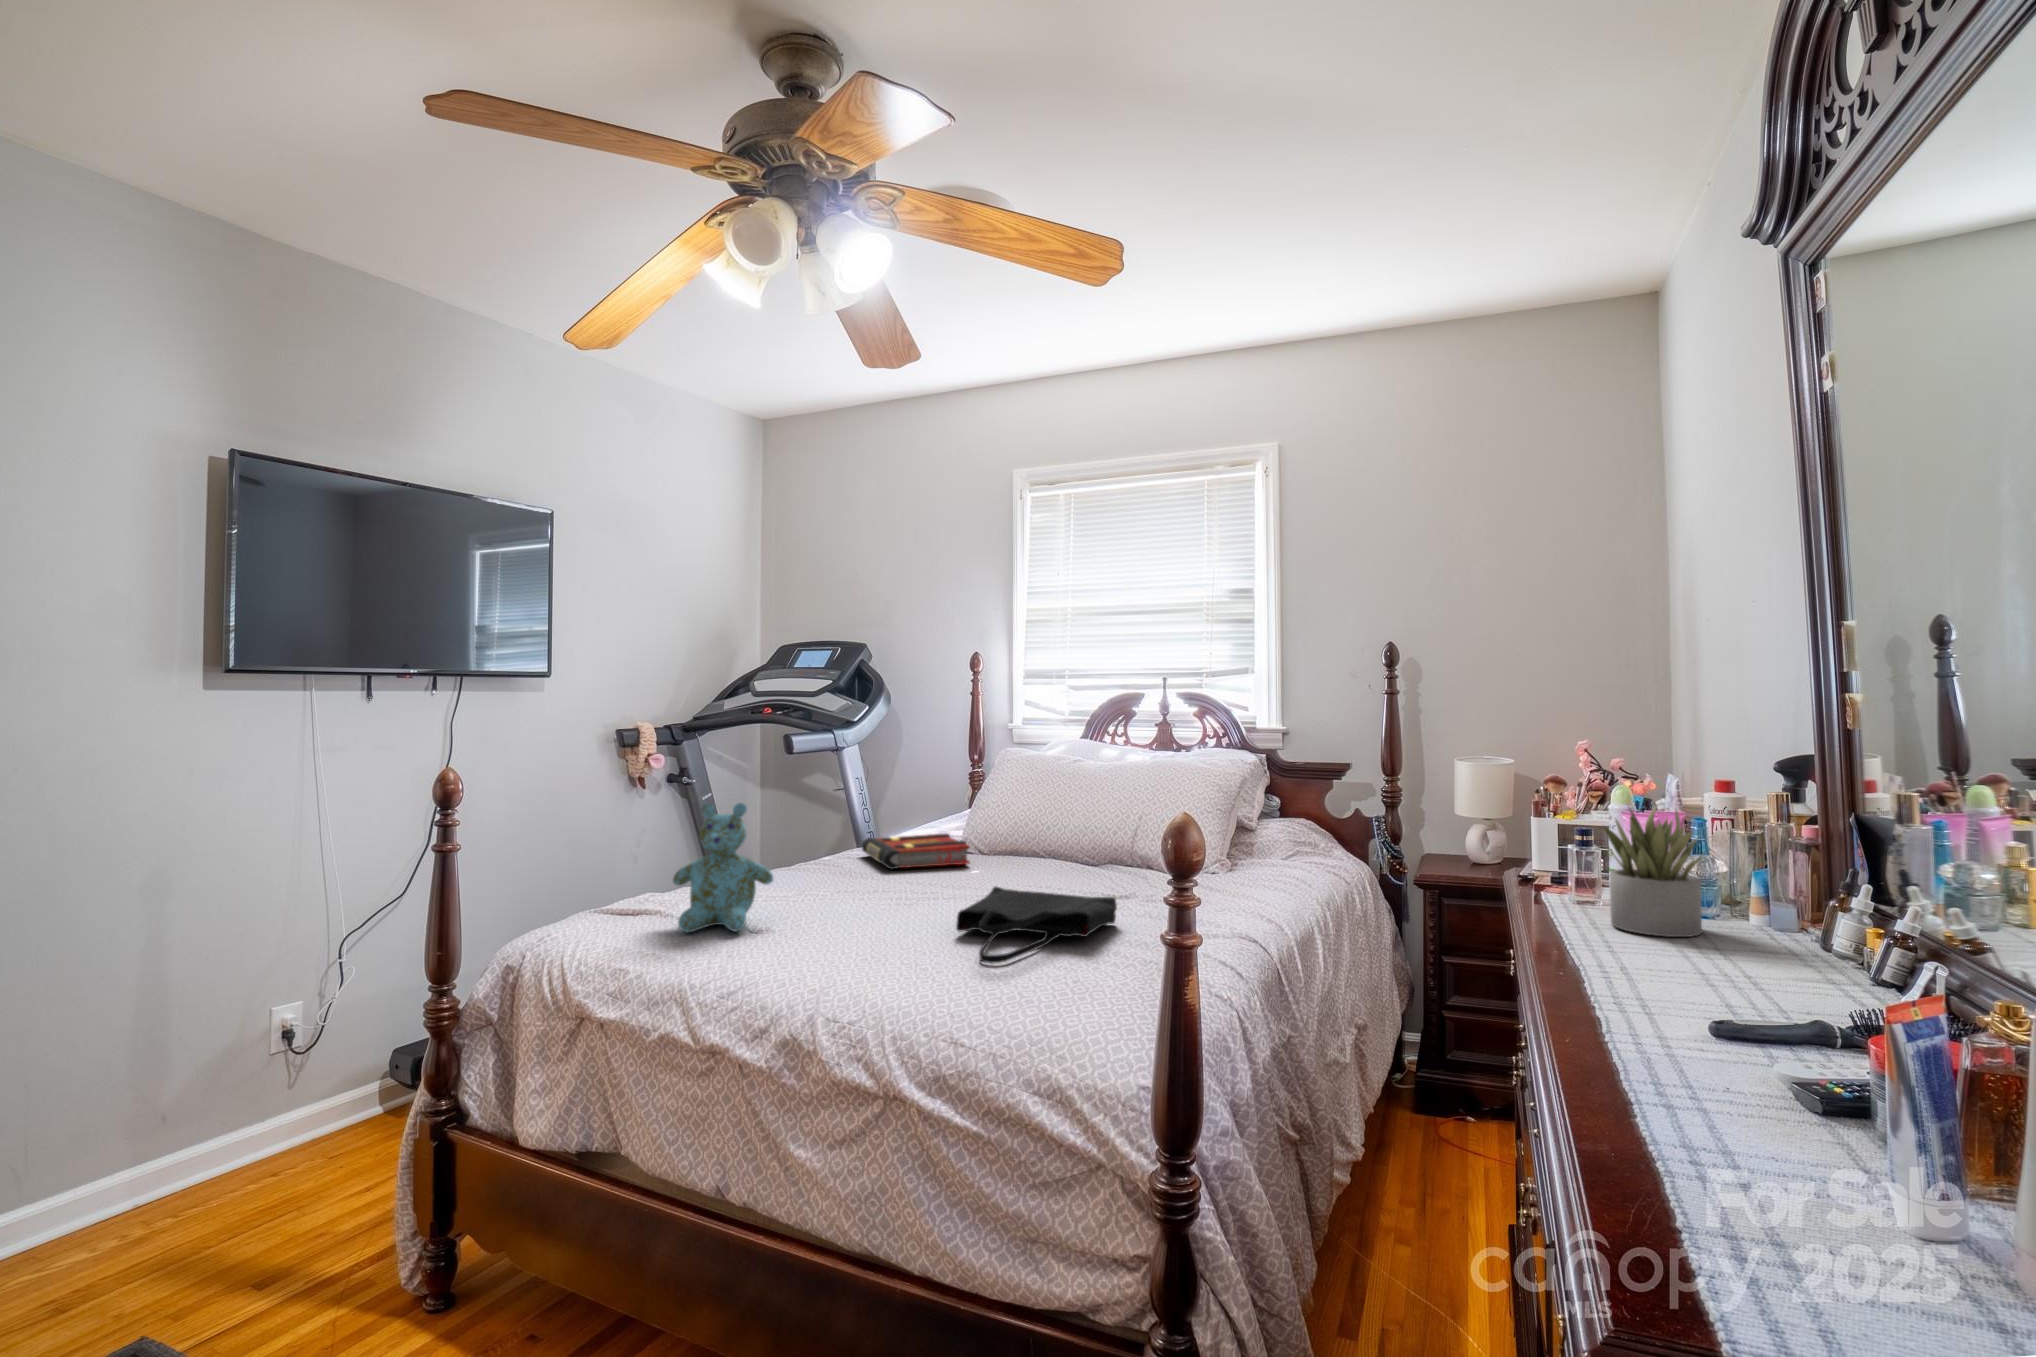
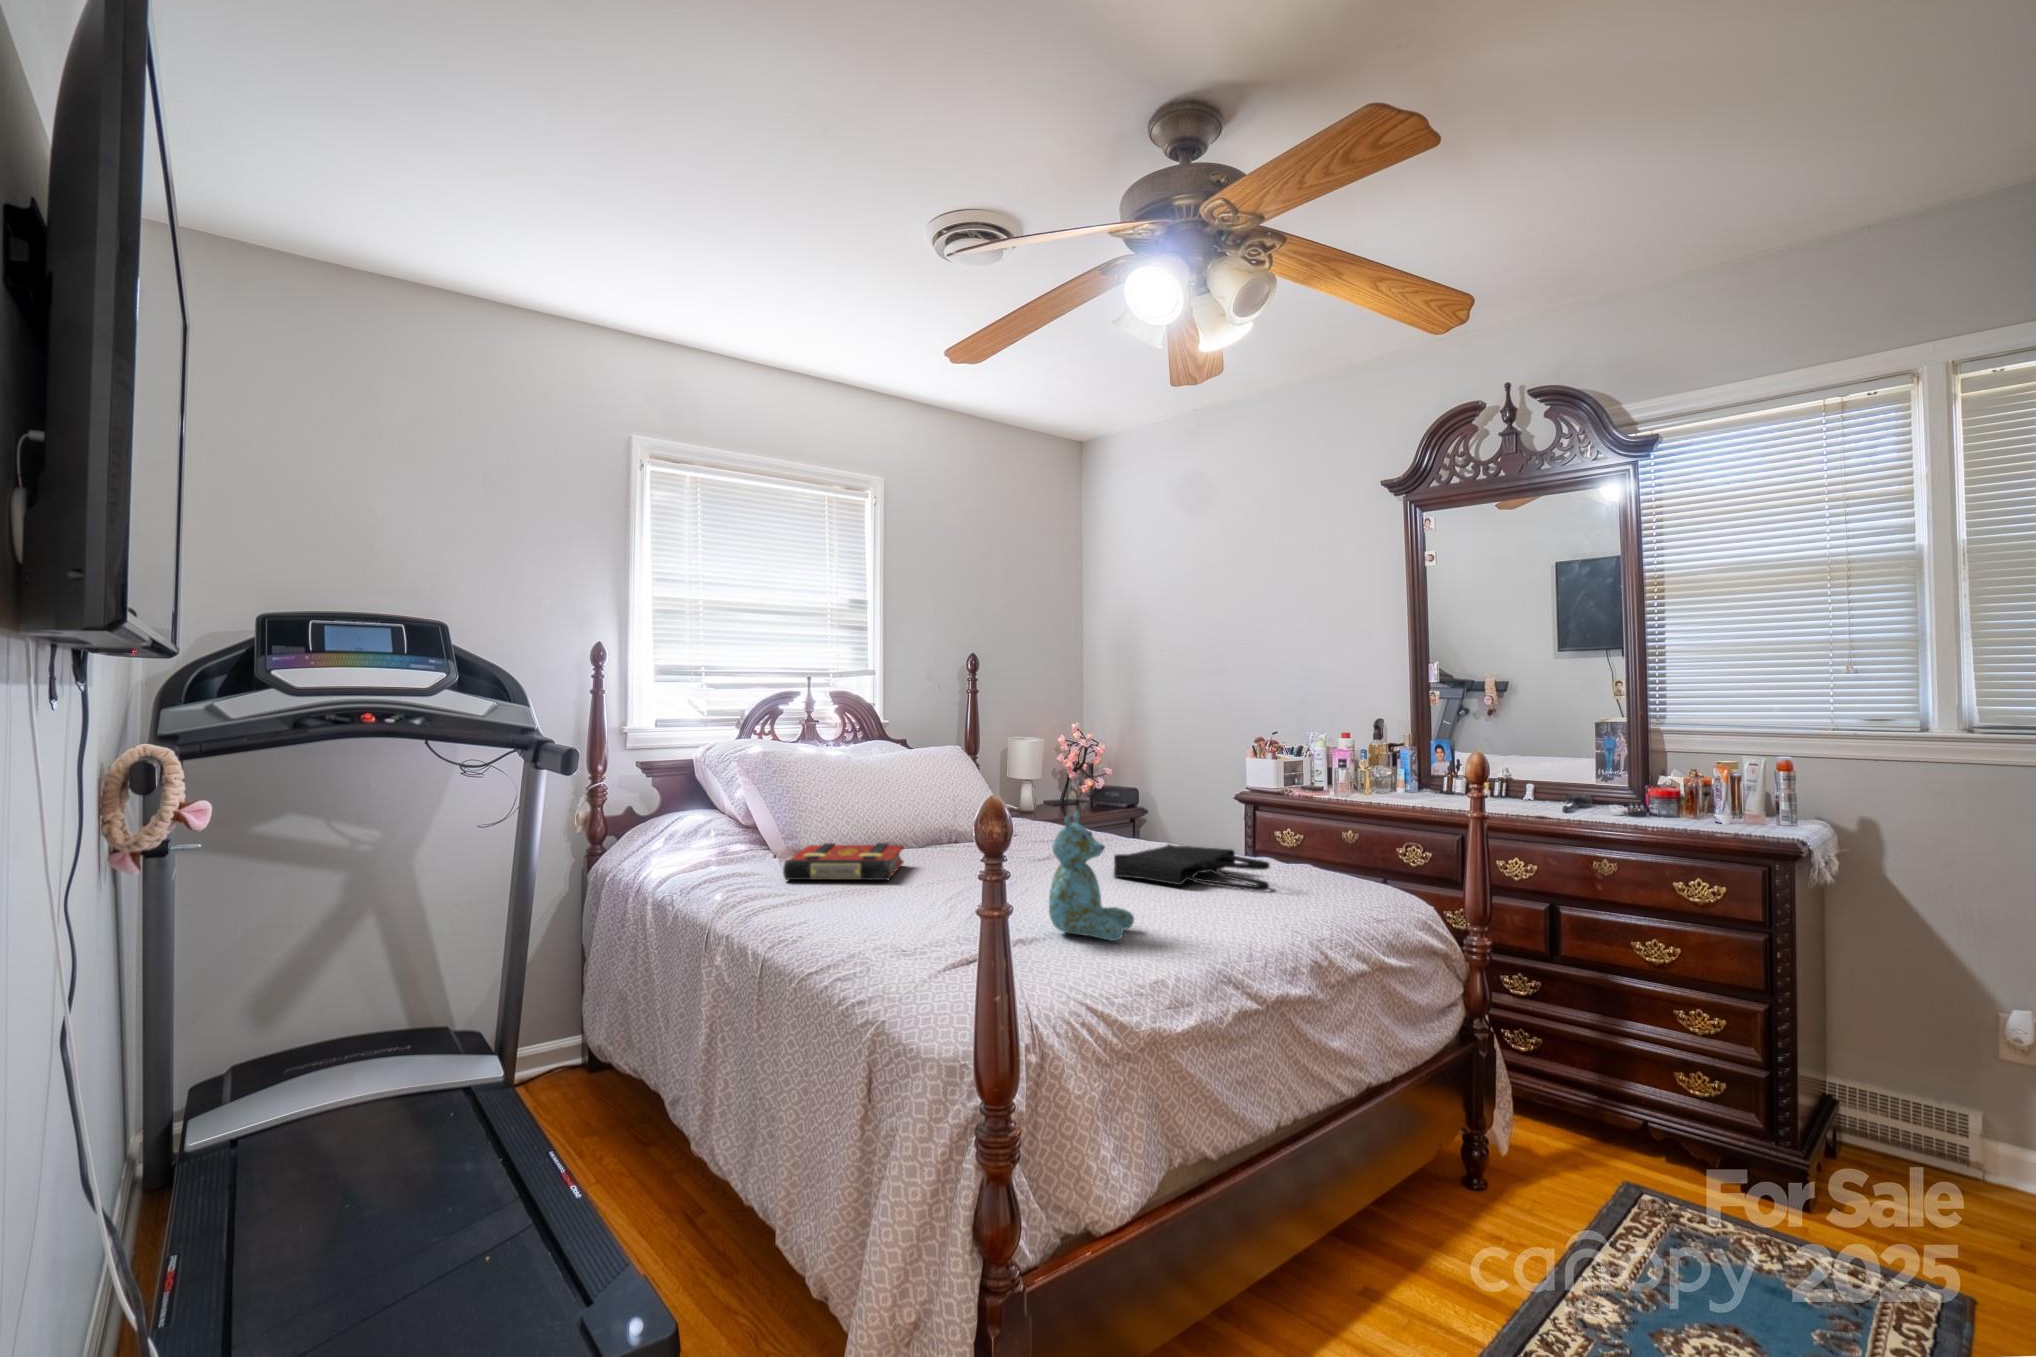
succulent plant: present [1604,807,1702,937] -> none [1343,744,1385,804]

